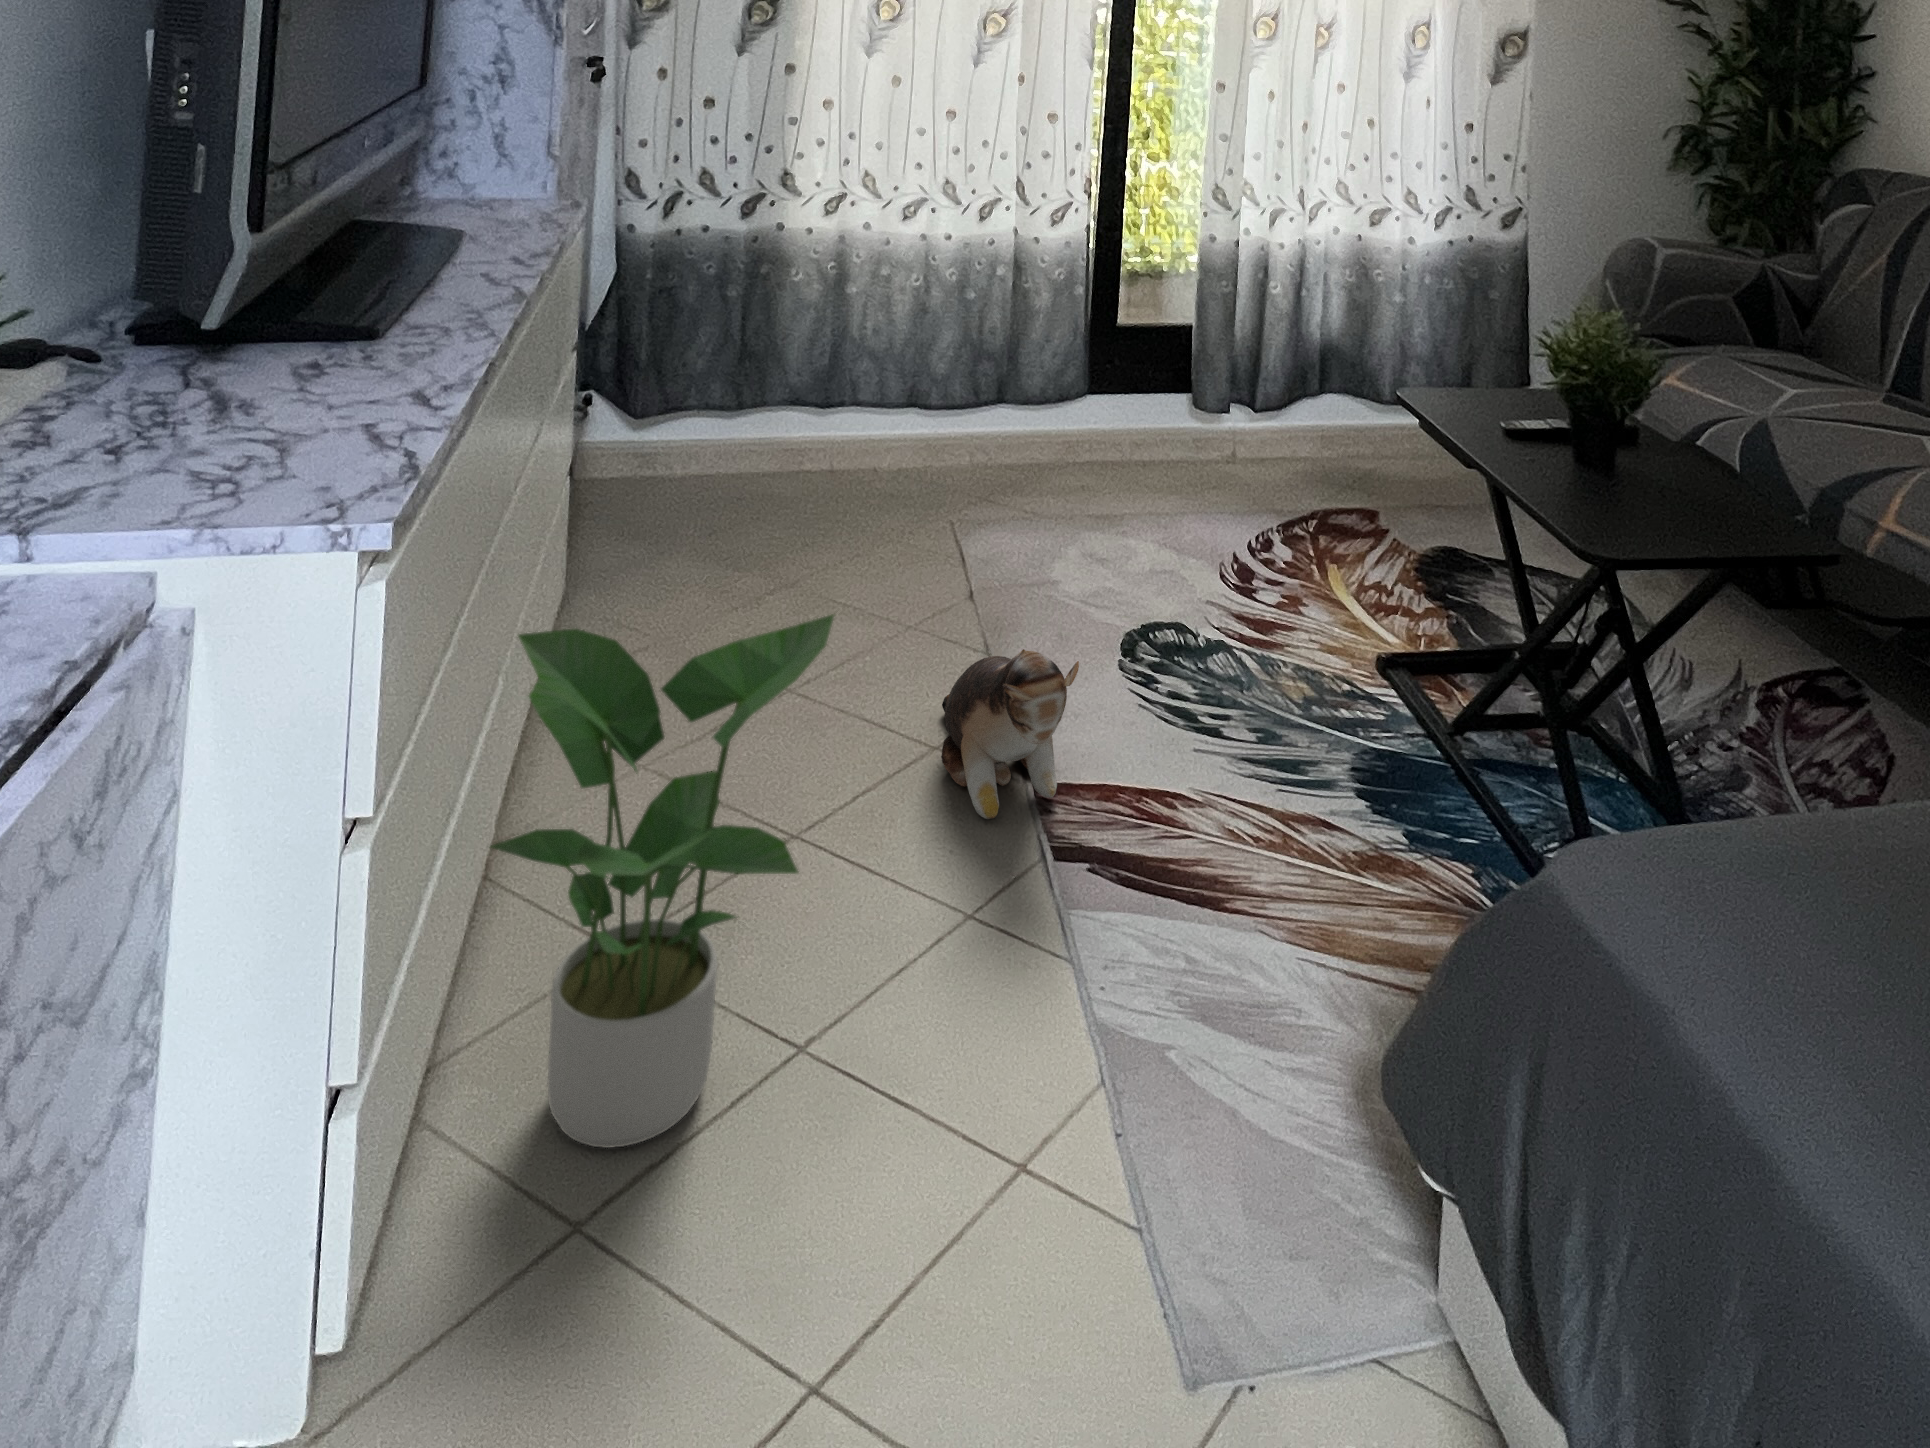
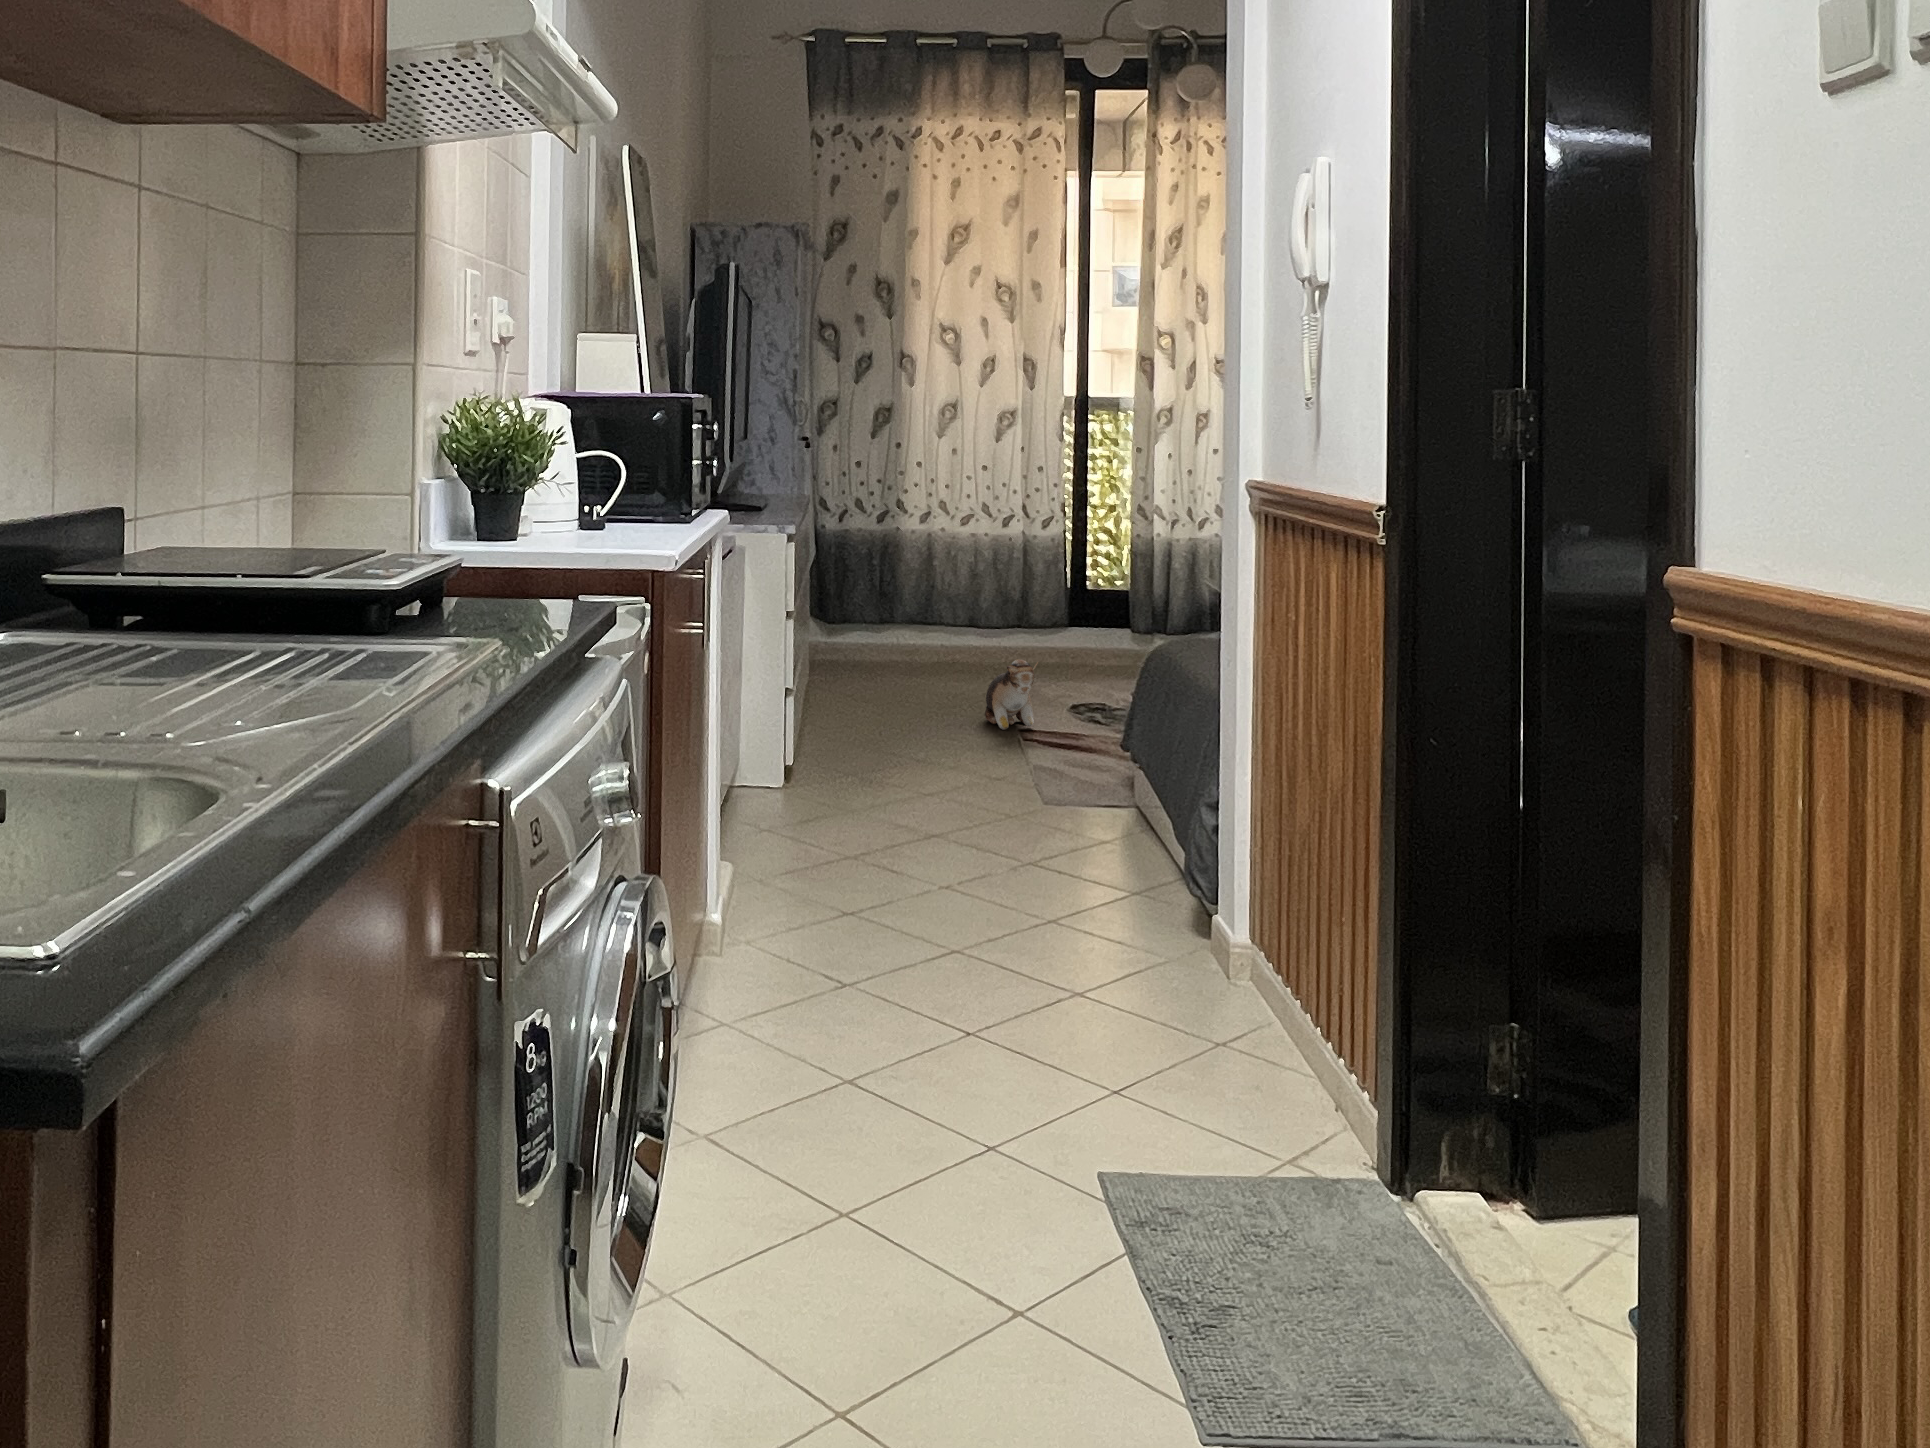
potted plant: present [489,615,834,1148] -> none [830,598,938,761]

